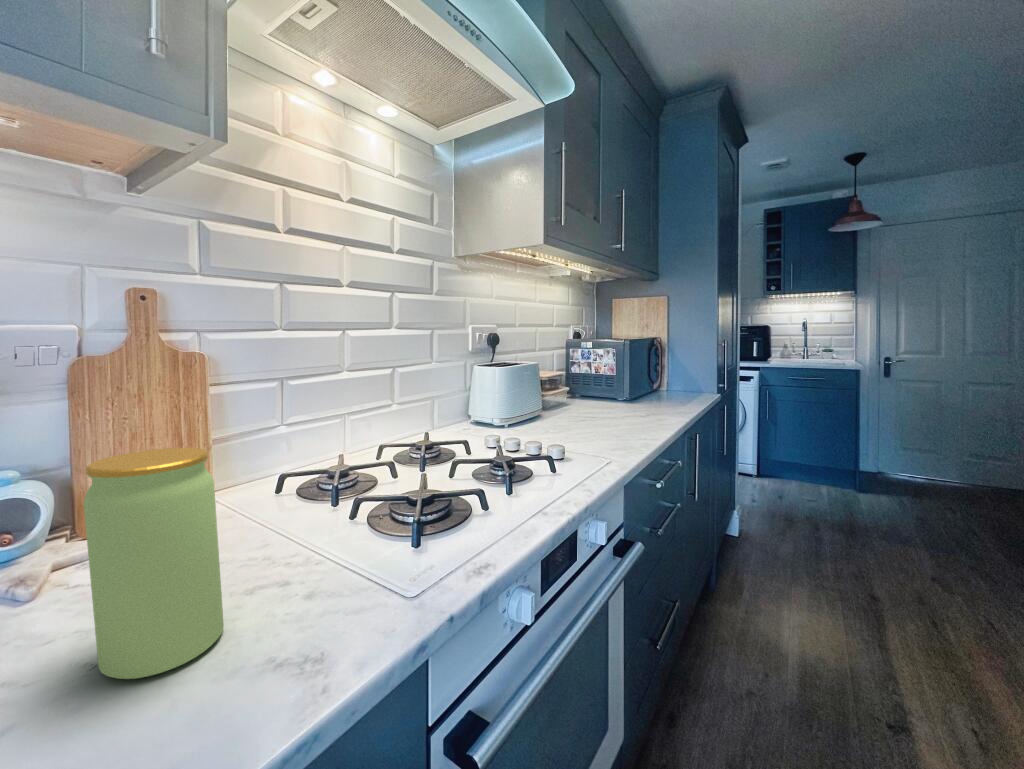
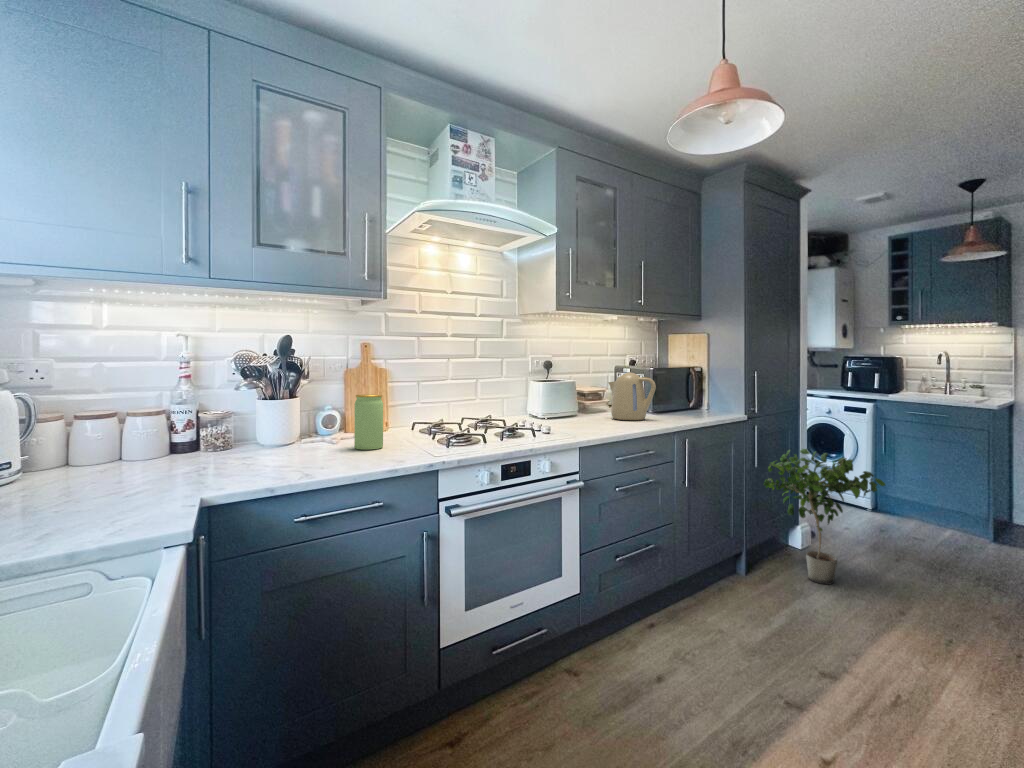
kettle: none [589,348,664,420] -> present [608,372,656,420]
potted plant: none [734,431,875,586] -> present [764,449,885,584]

